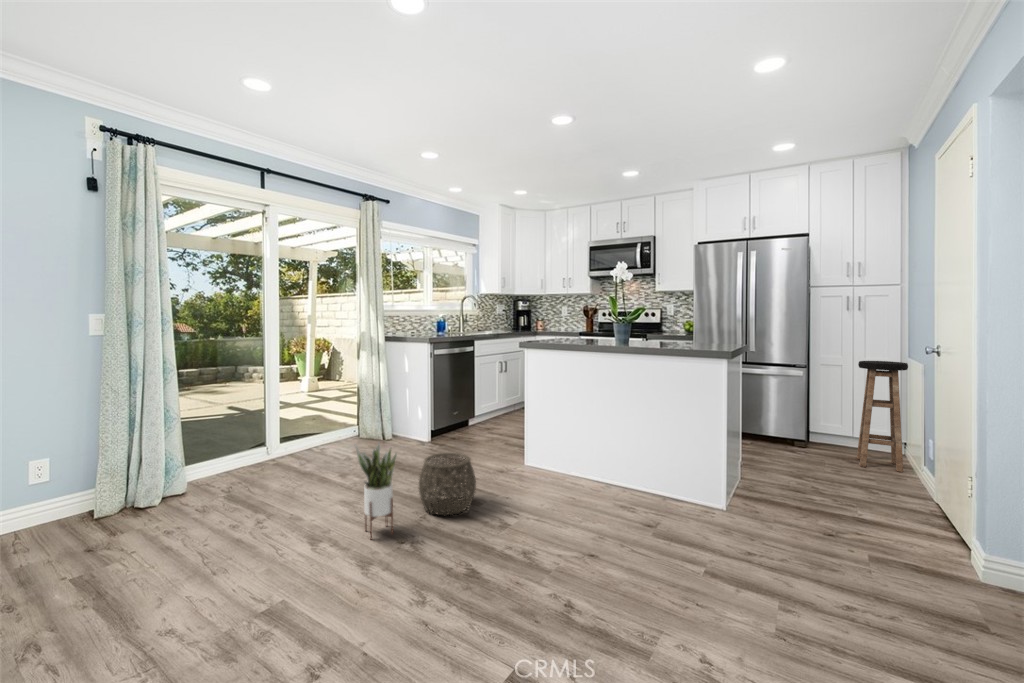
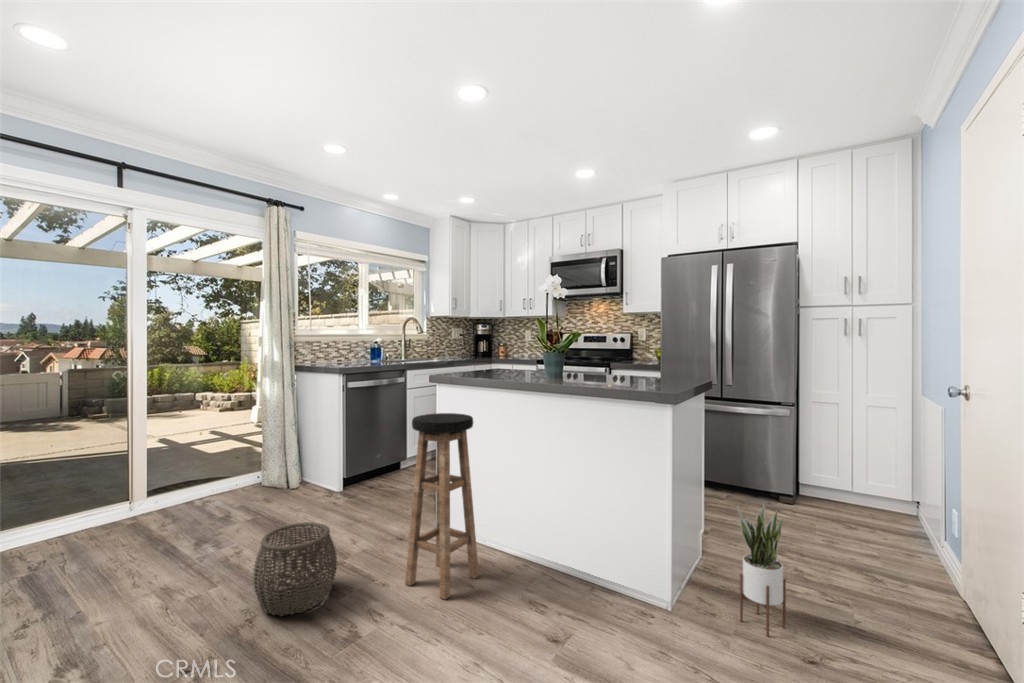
bar stool: present [857,361,908,472] -> present [405,413,479,599]
potted plant: present [355,443,397,538] -> present [737,504,786,636]

